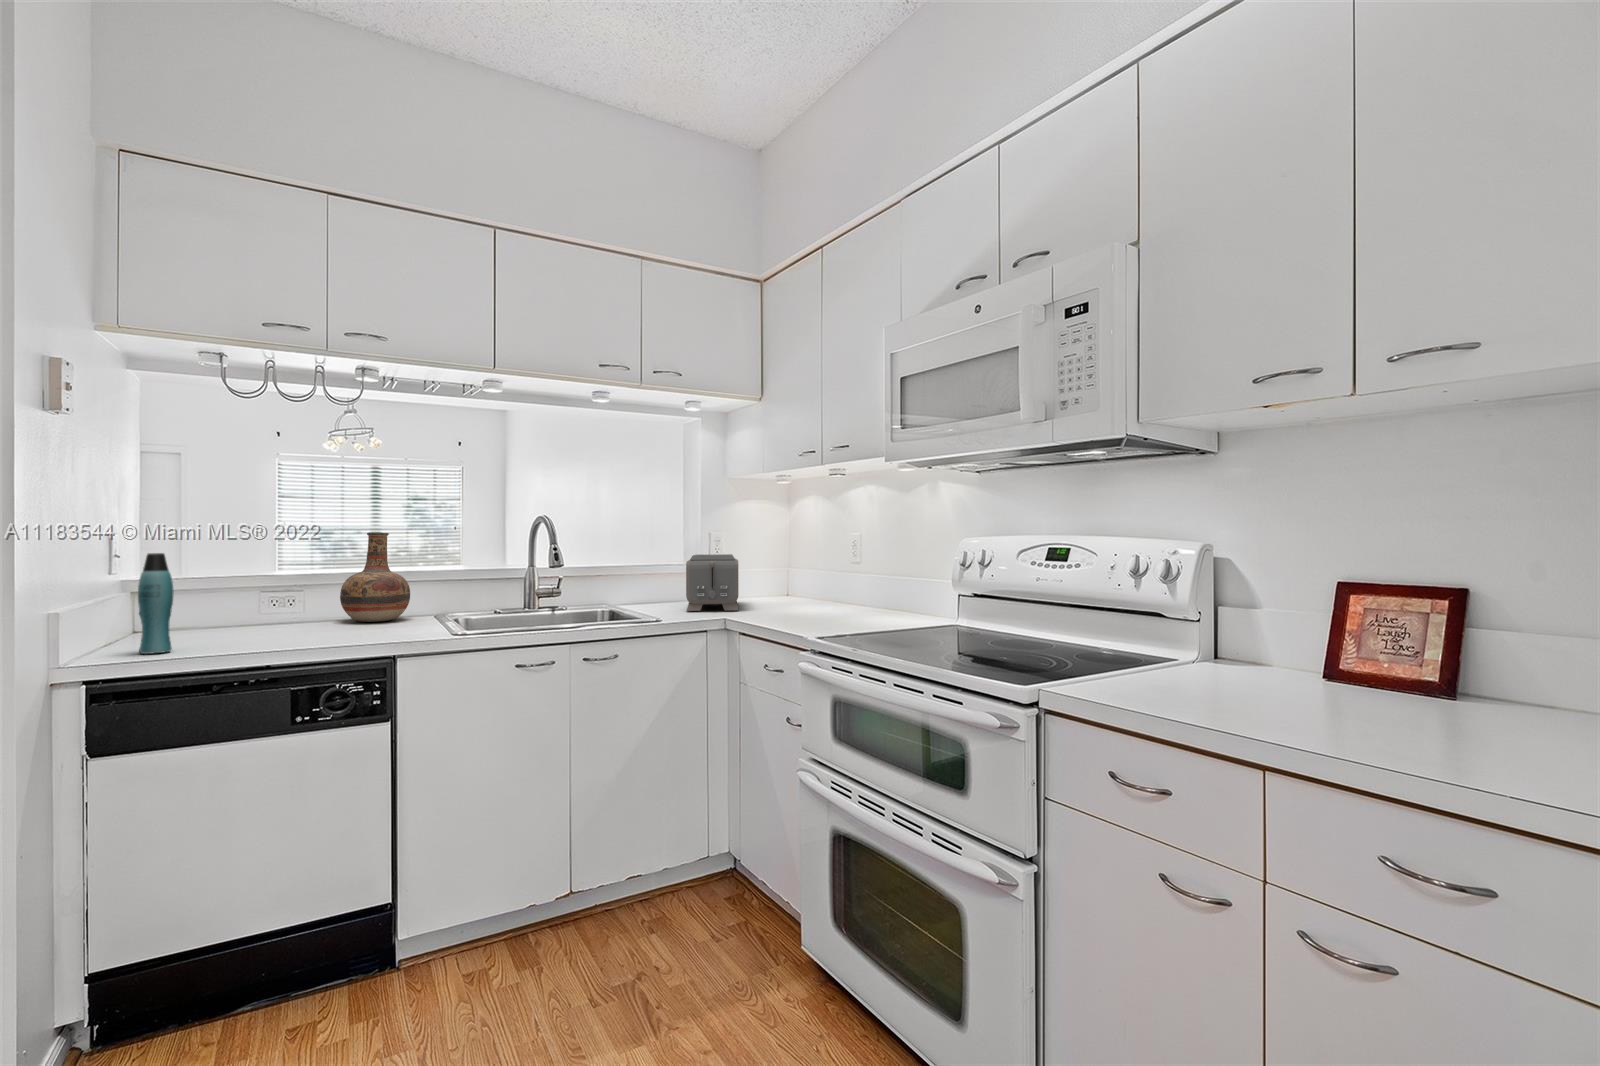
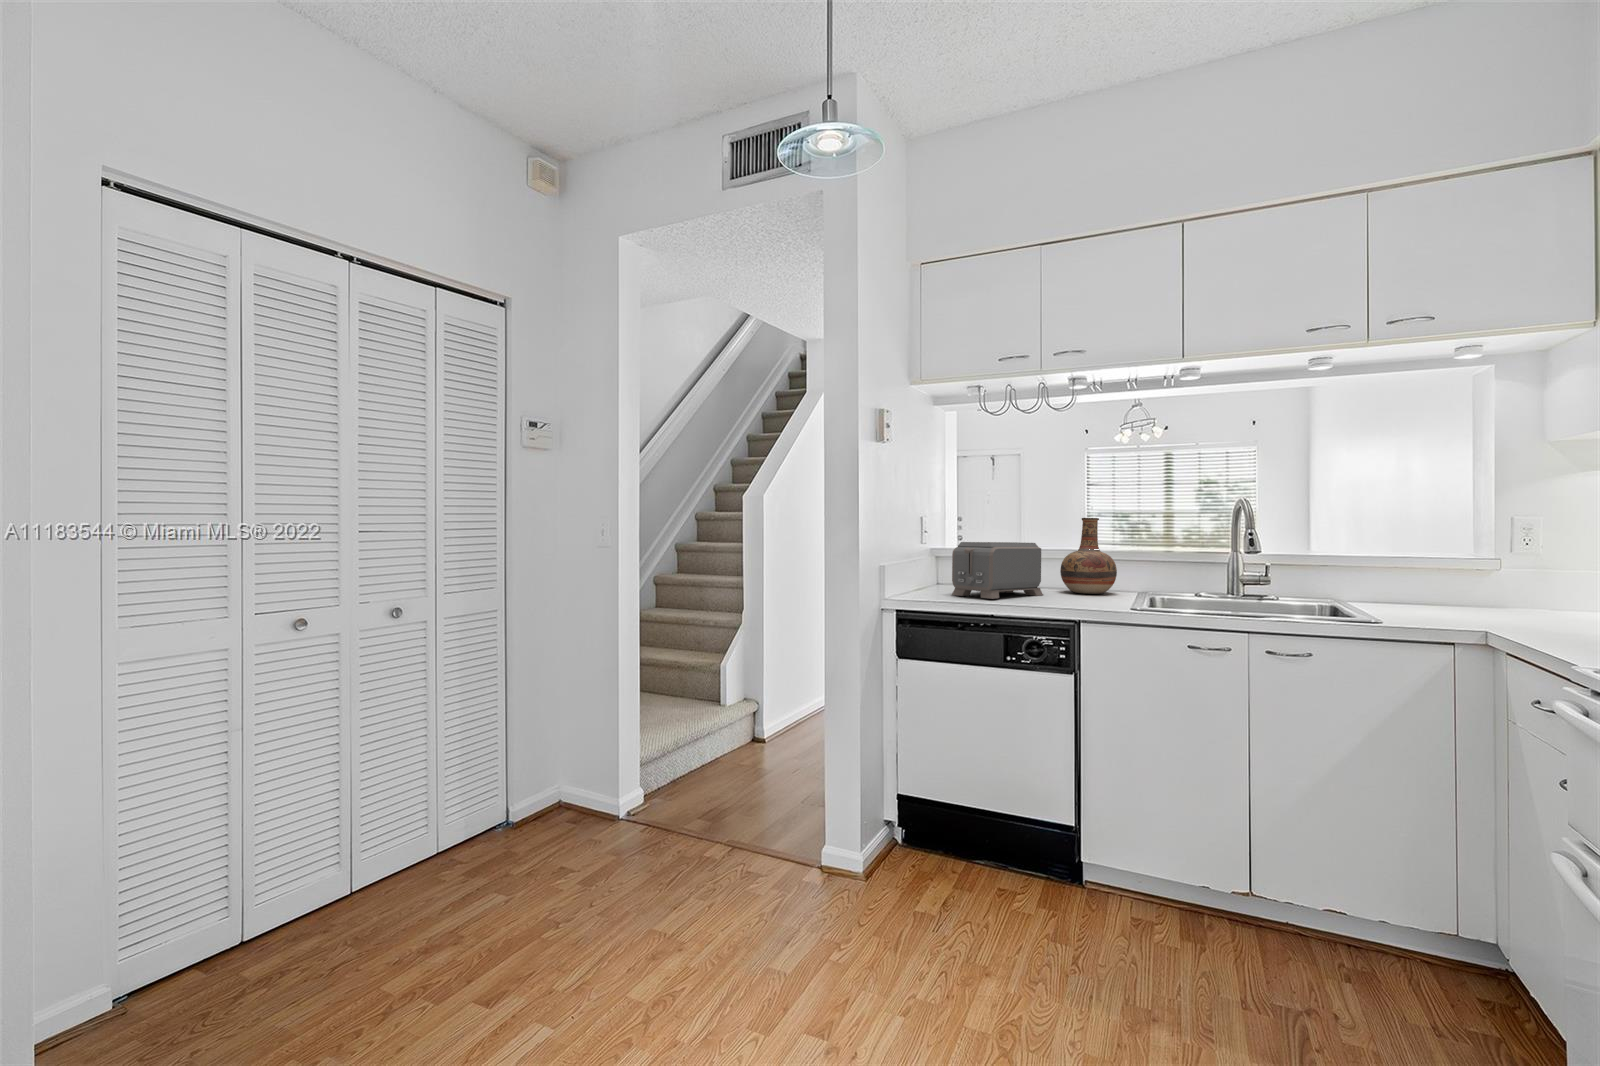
bottle: present [138,553,173,654] -> none [922,531,940,598]
toaster: present [686,554,739,611] -> present [952,542,1043,599]

